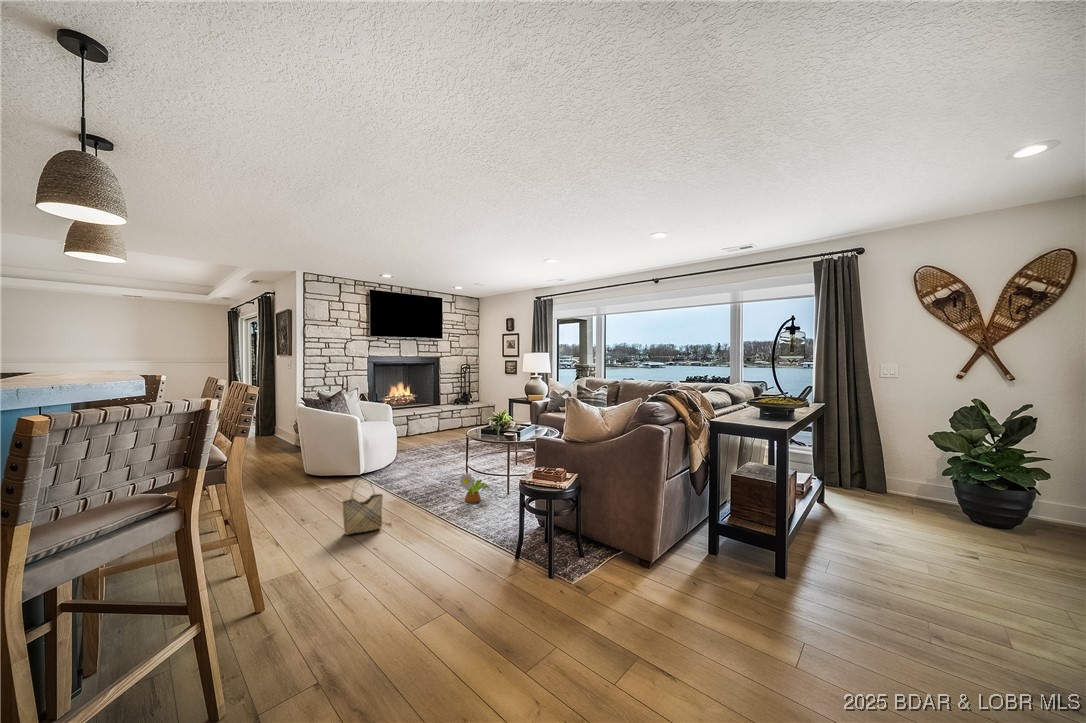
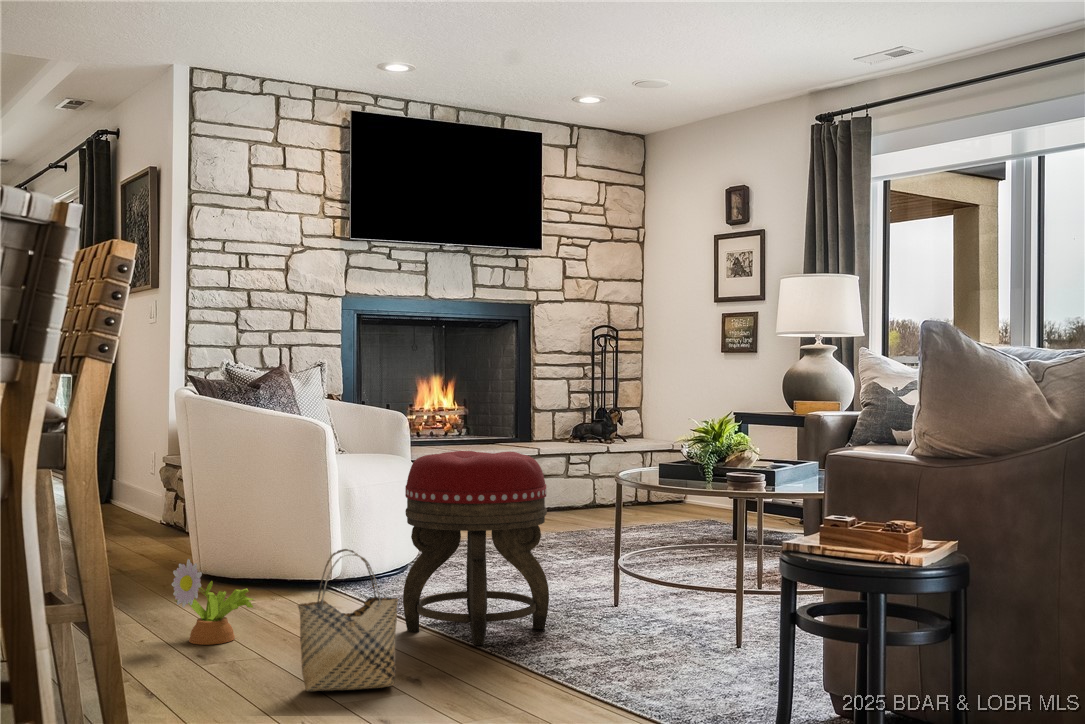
footstool: none [387,428,442,502] -> present [403,451,549,645]
decorative plant: present [458,473,490,503] -> present [172,559,253,645]

